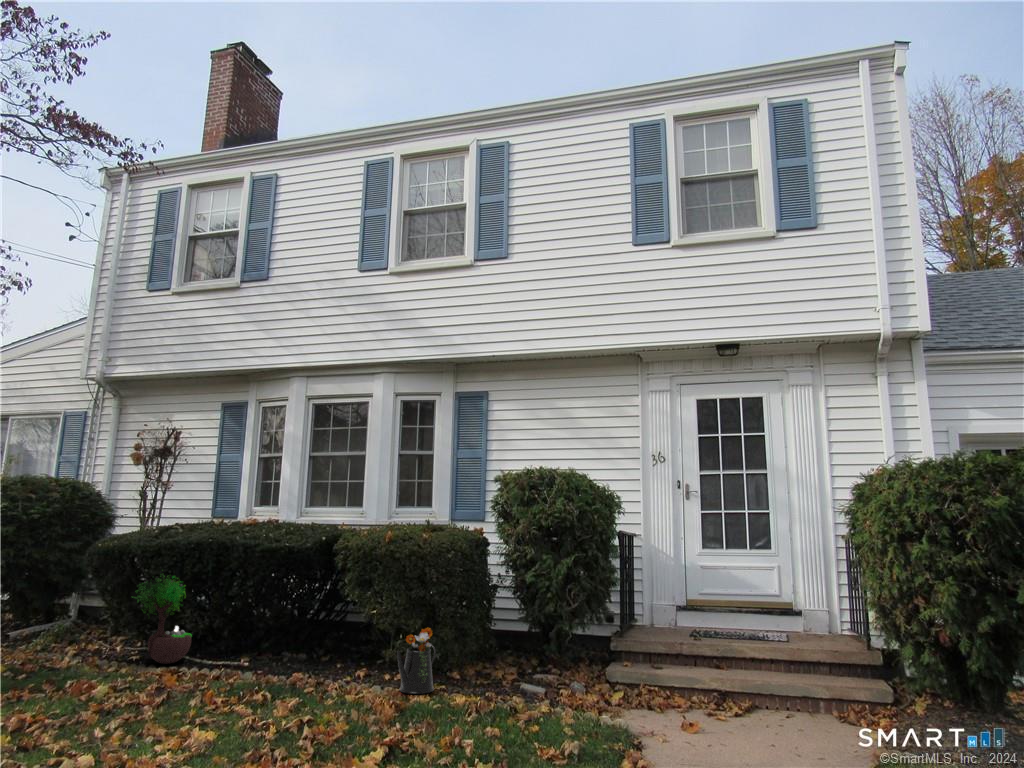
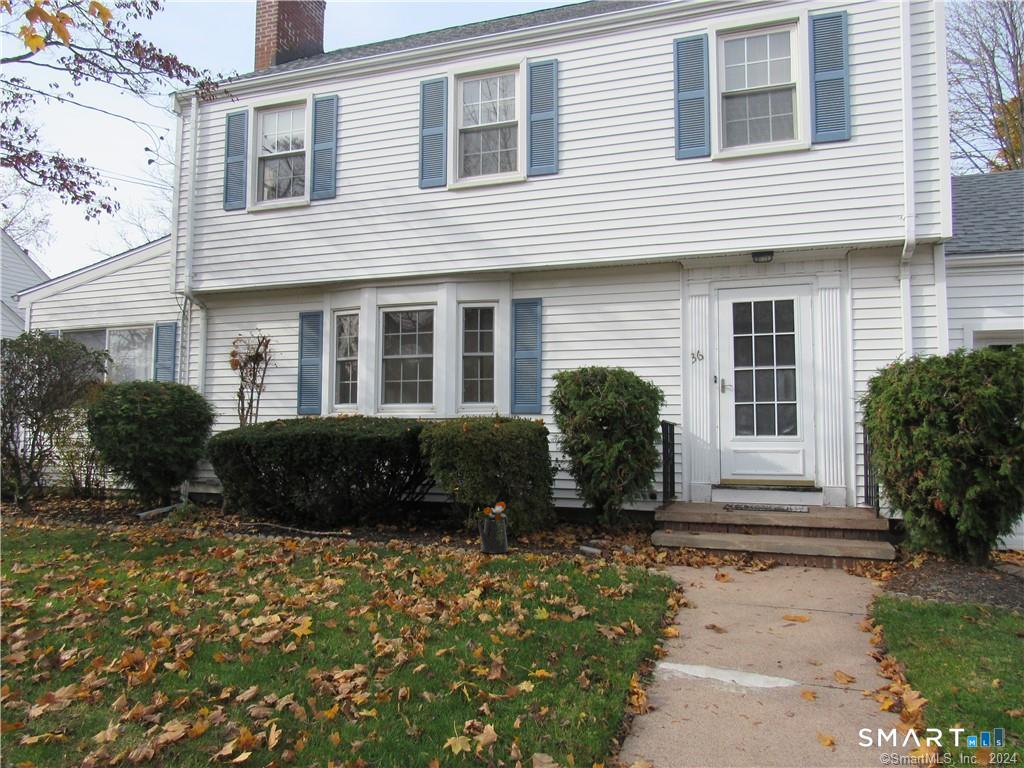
potted tree: present [137,576,192,664] -> none [253,457,304,533]

